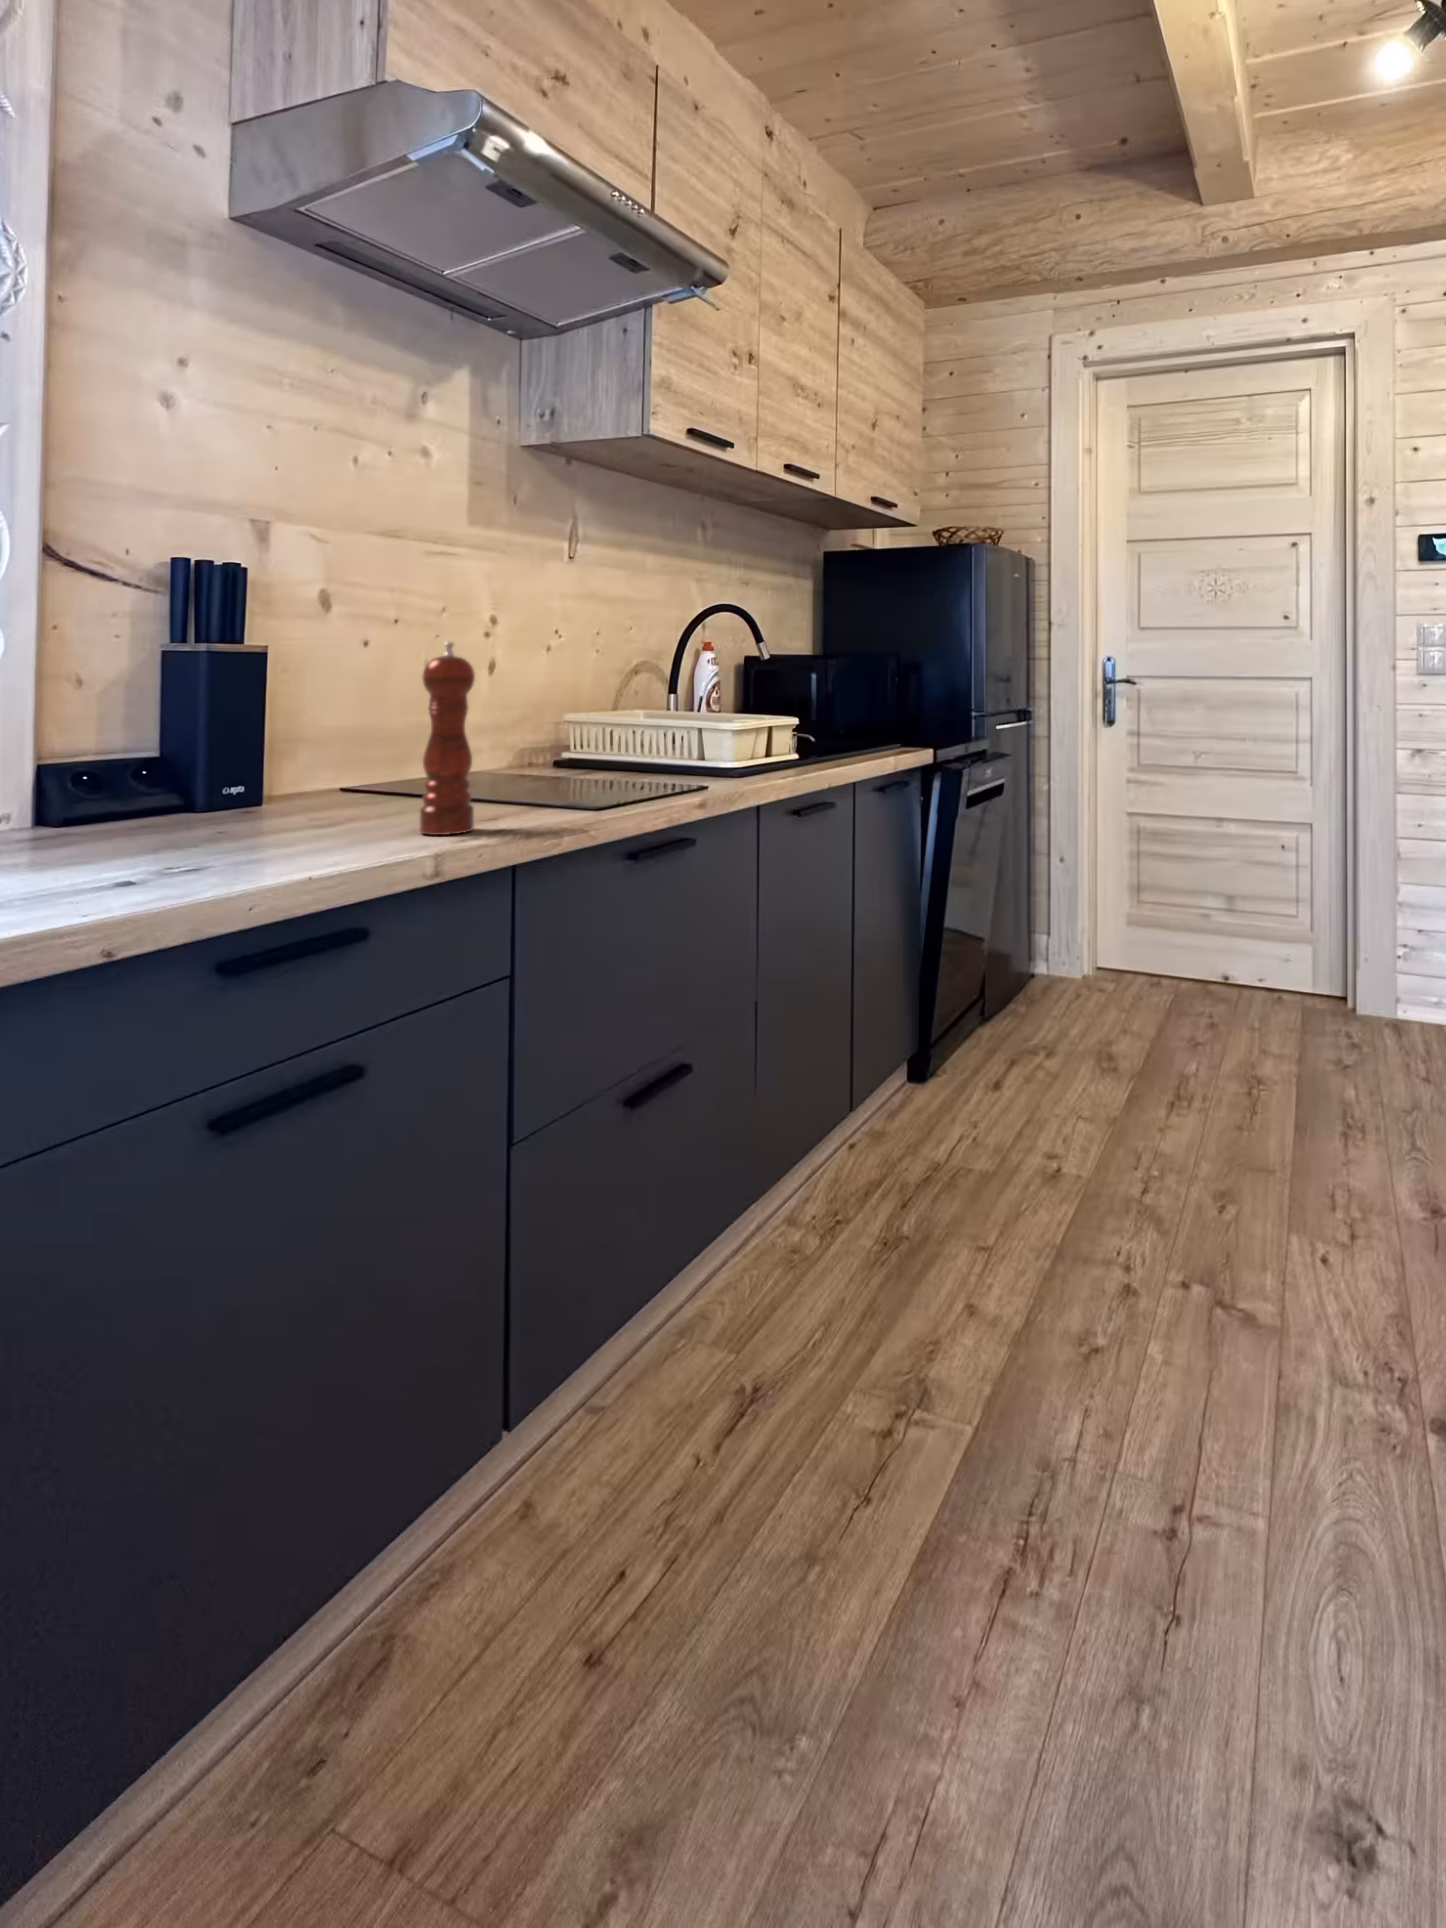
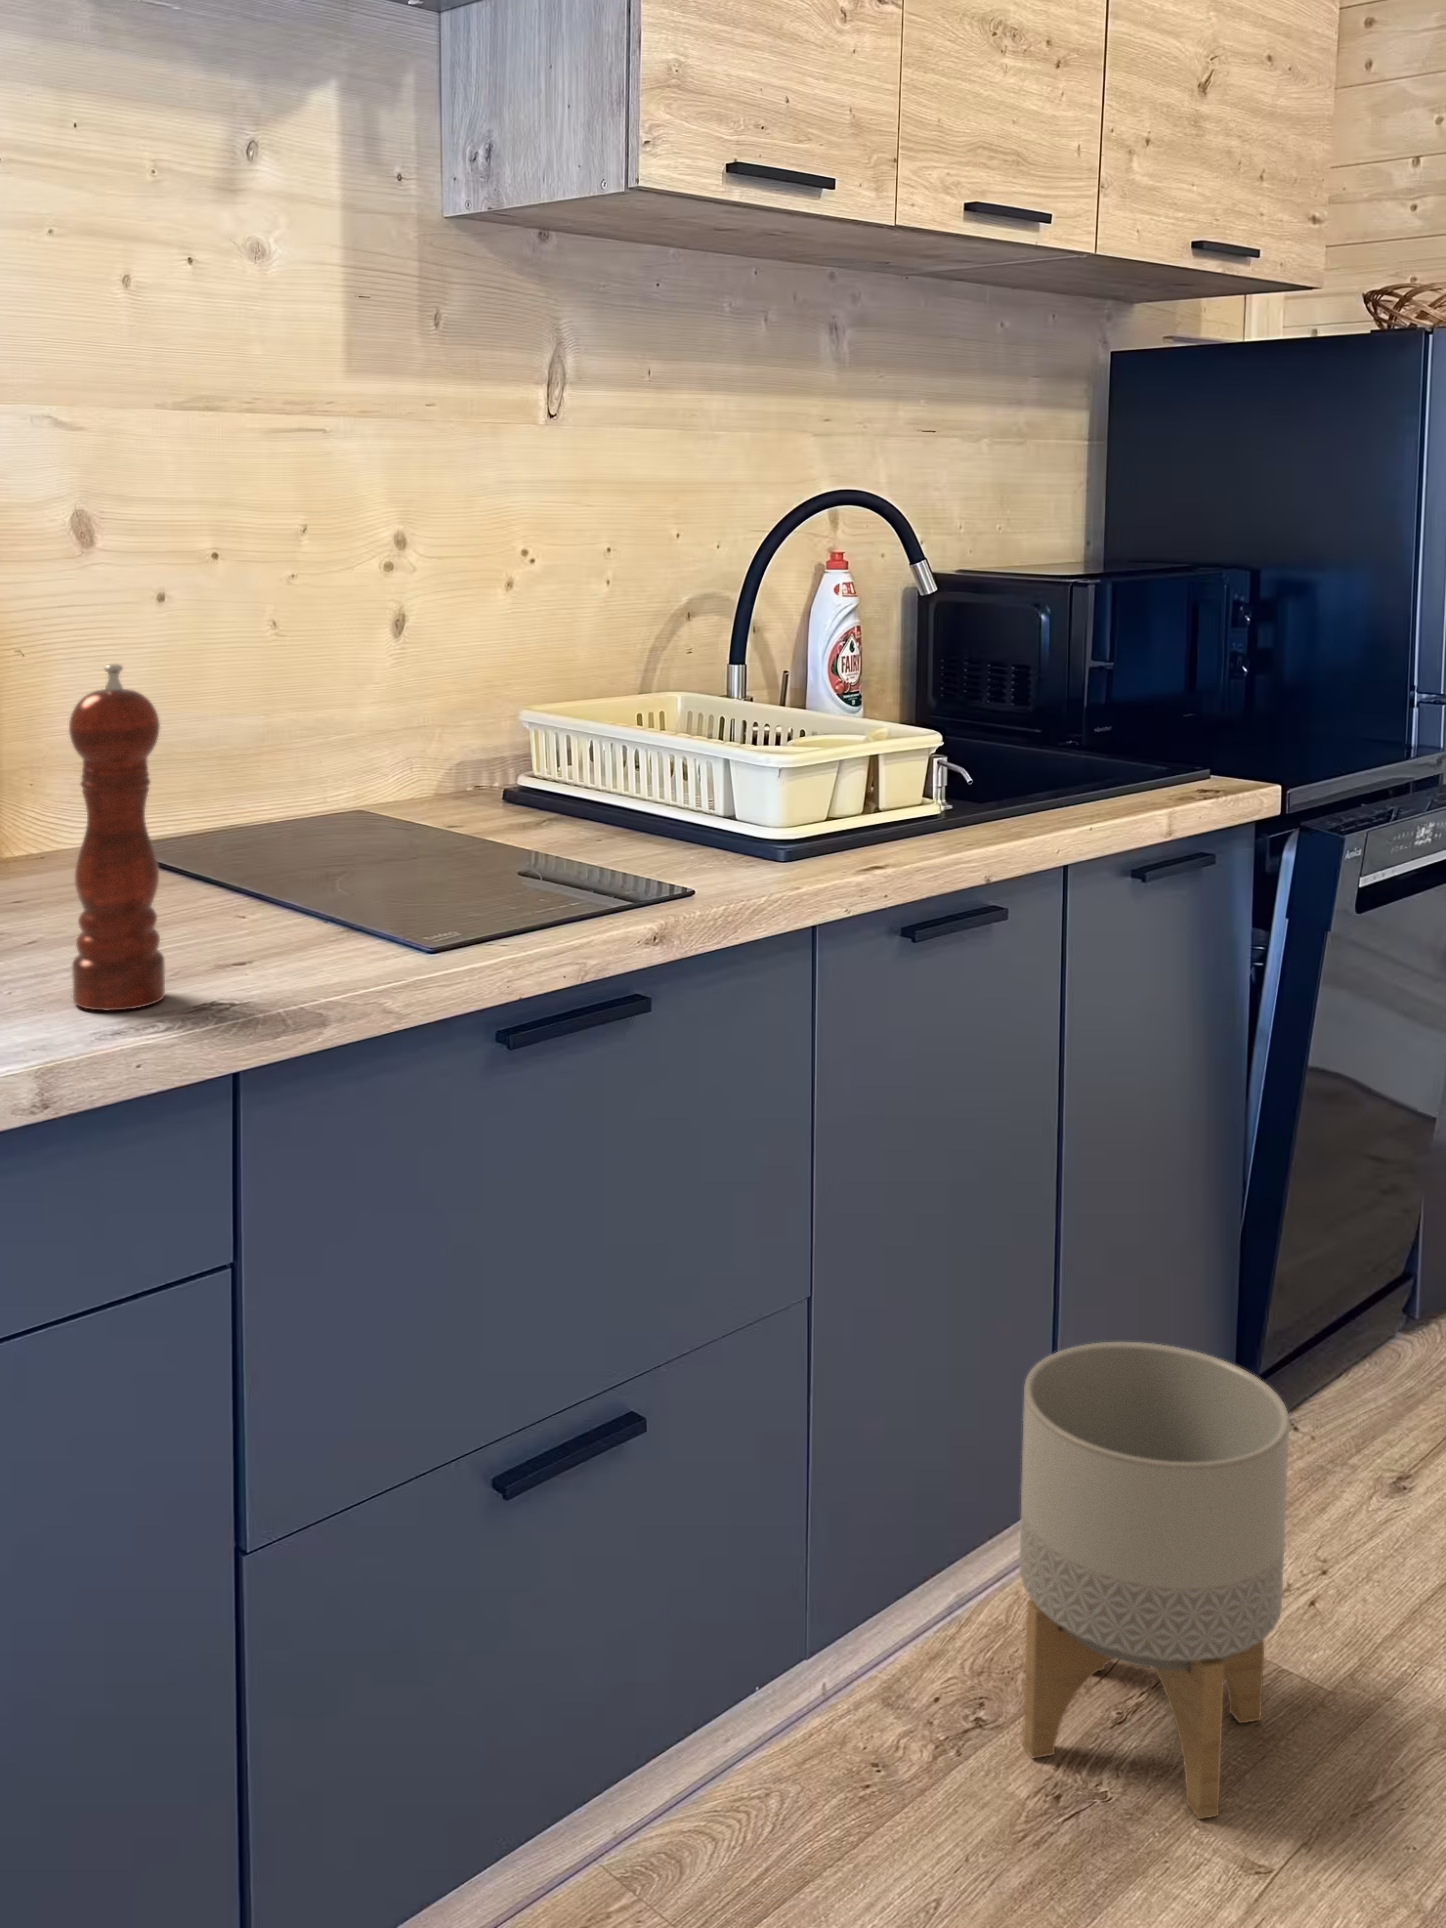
planter: none [855,1015,982,1241] -> present [1019,1342,1289,1819]

